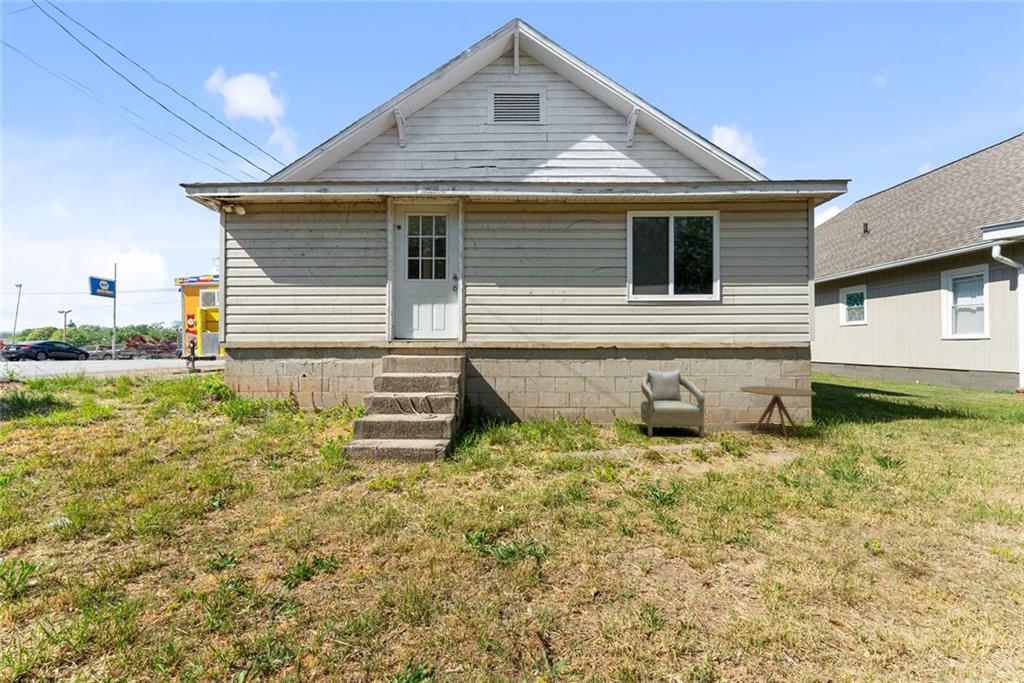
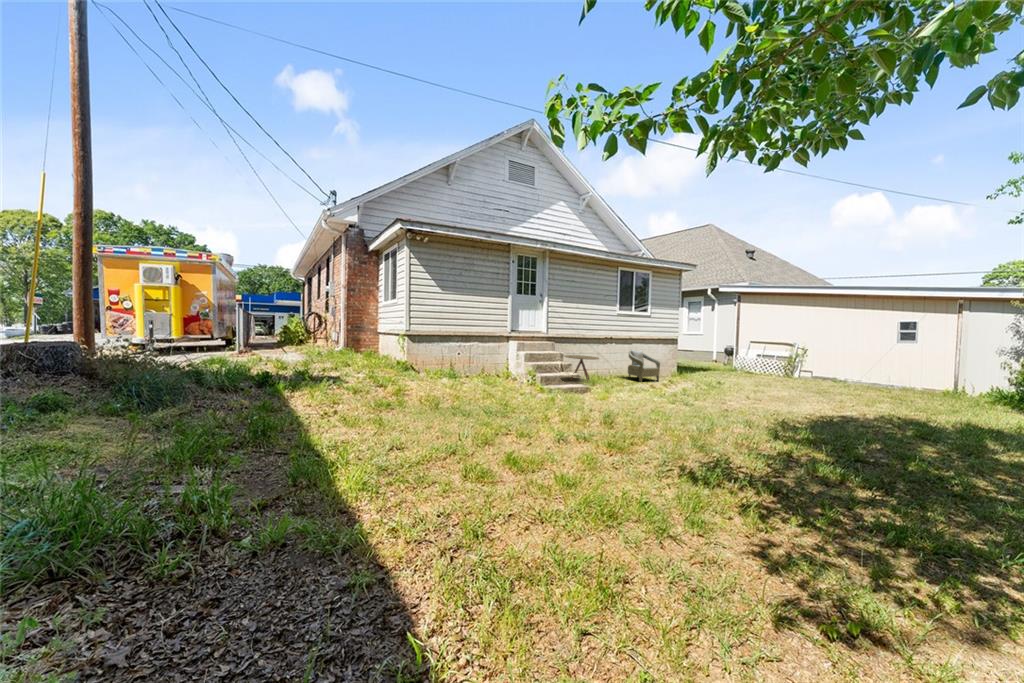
round table: present [740,386,816,440] -> present [565,355,599,382]

